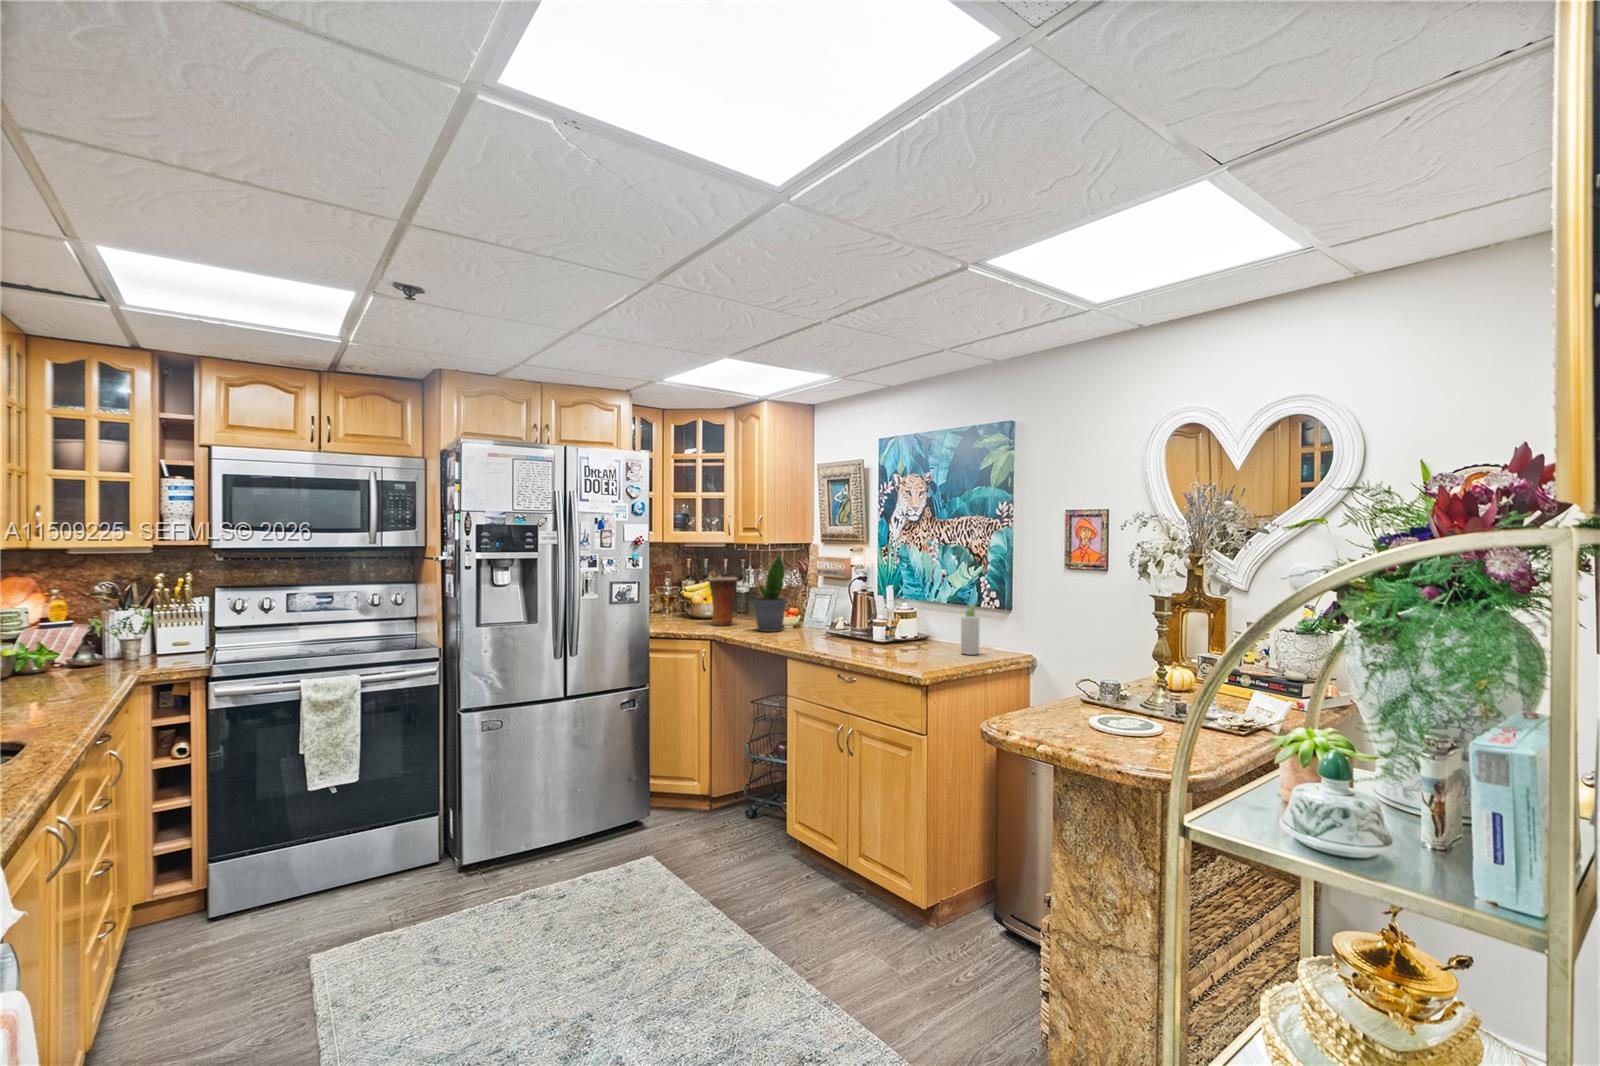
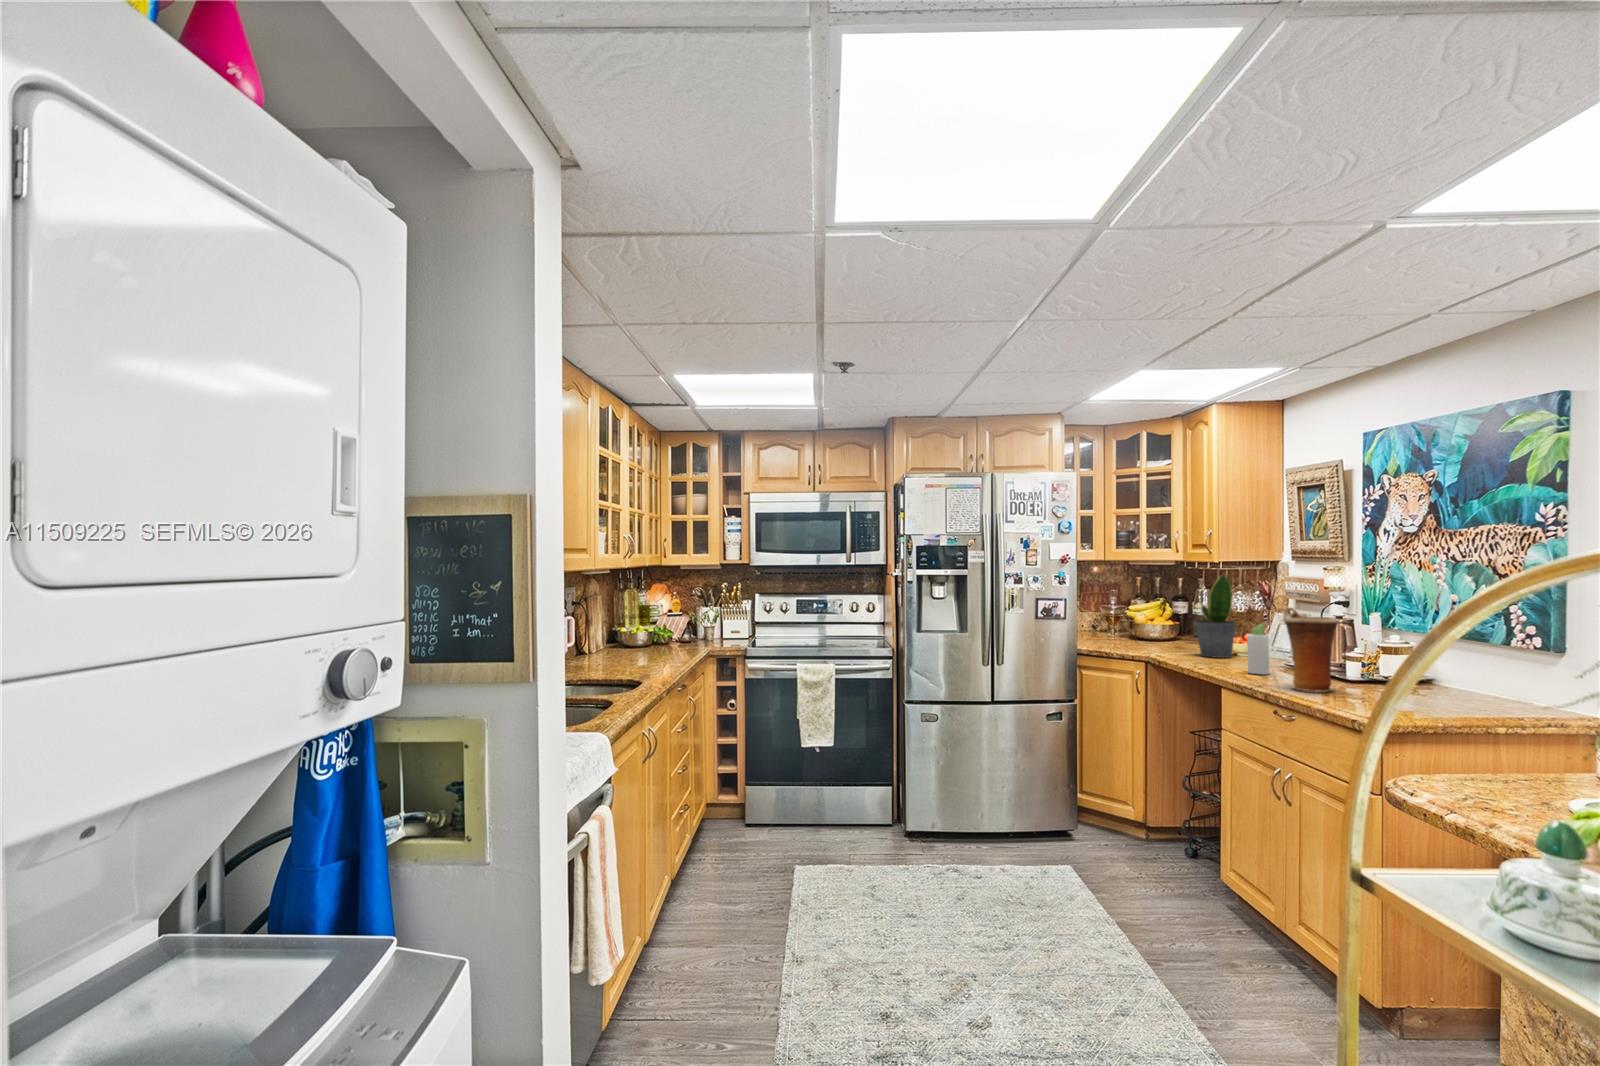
vase: present [708,572,737,625] -> present [1283,607,1338,692]
bottle: present [961,605,979,655] -> present [1247,621,1270,675]

